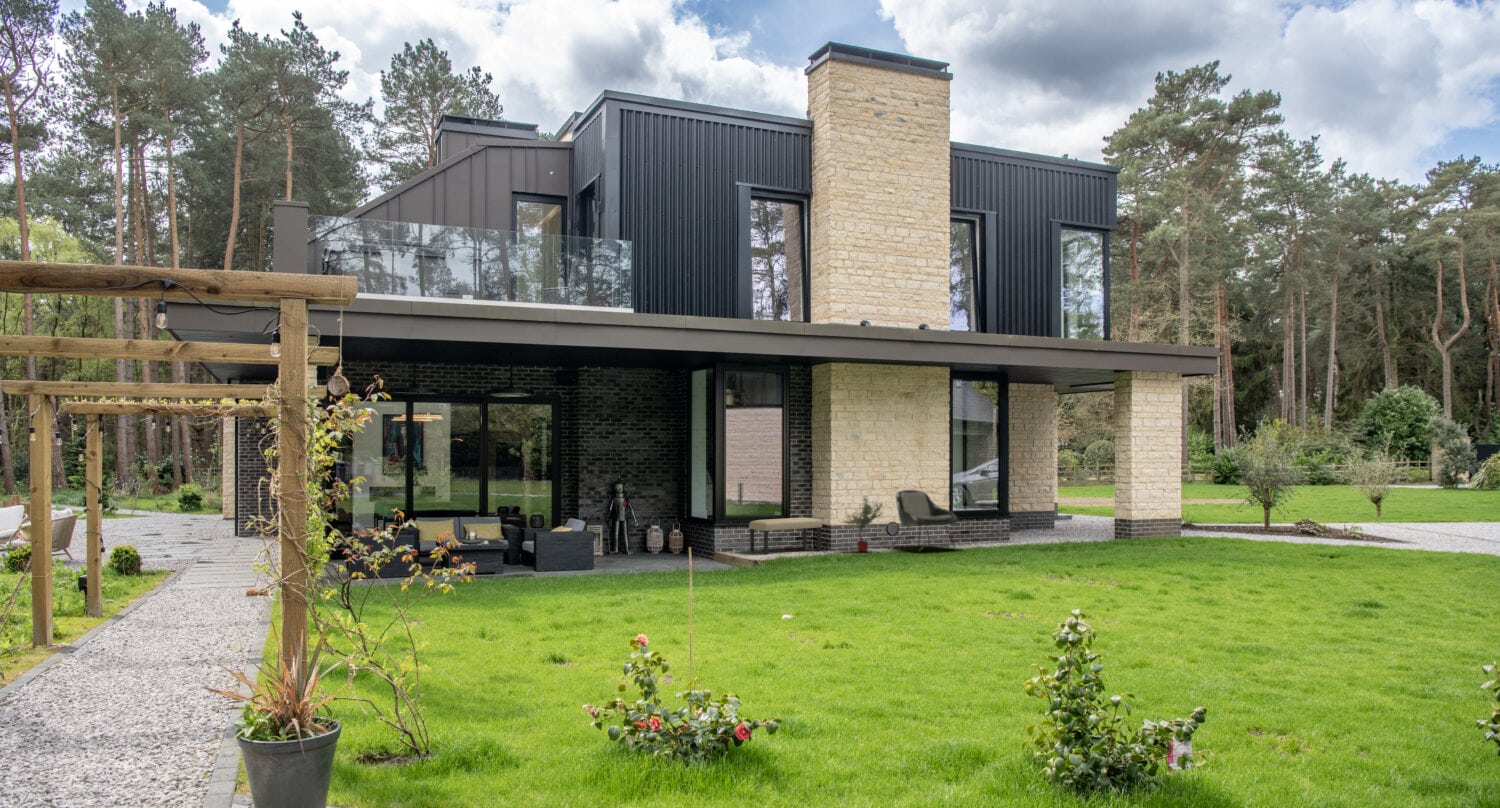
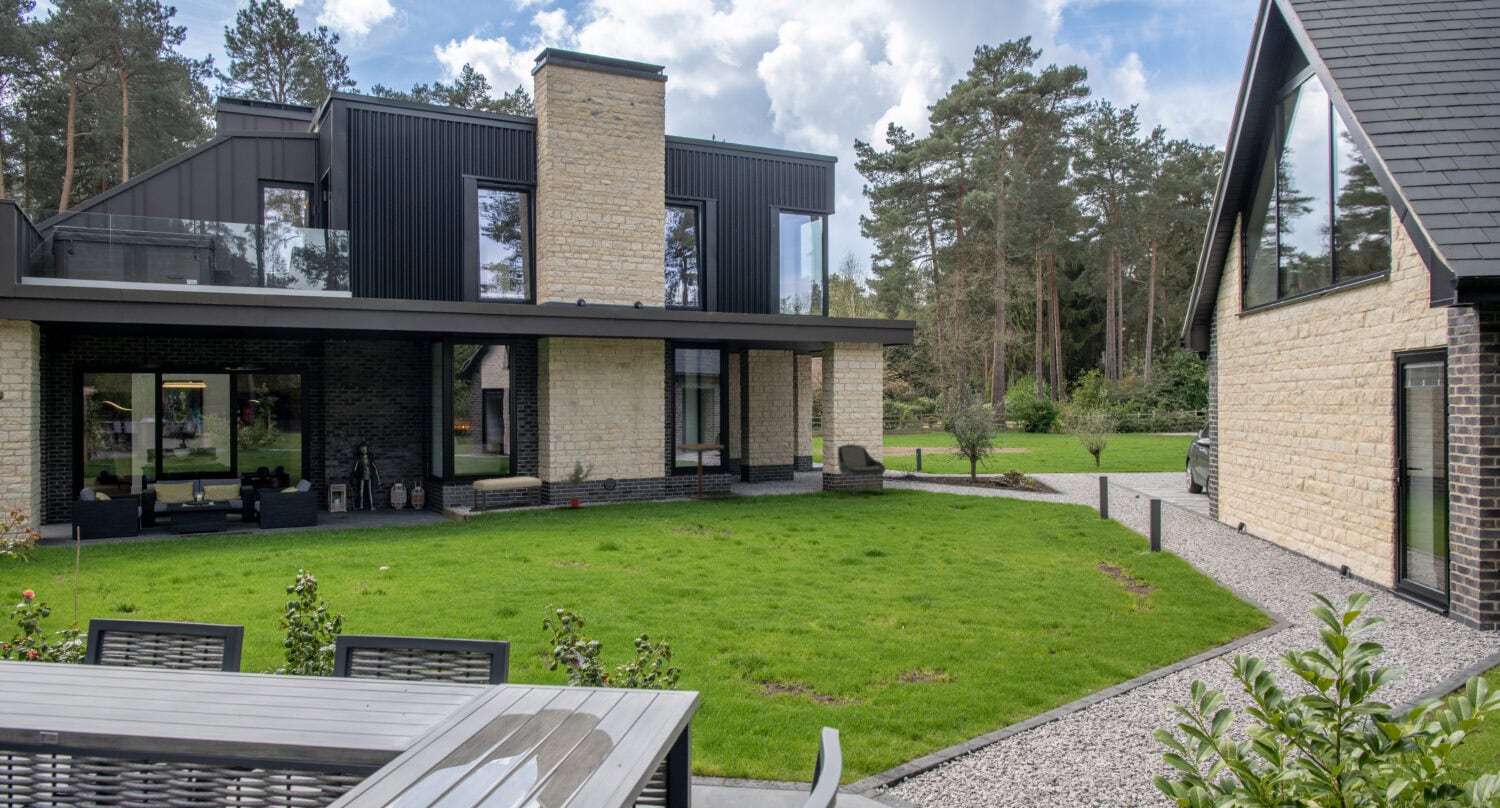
pedestal table: none [960,484,1016,545] -> present [676,444,724,499]
lounge chair: present [895,490,958,551] -> present [837,444,886,494]

